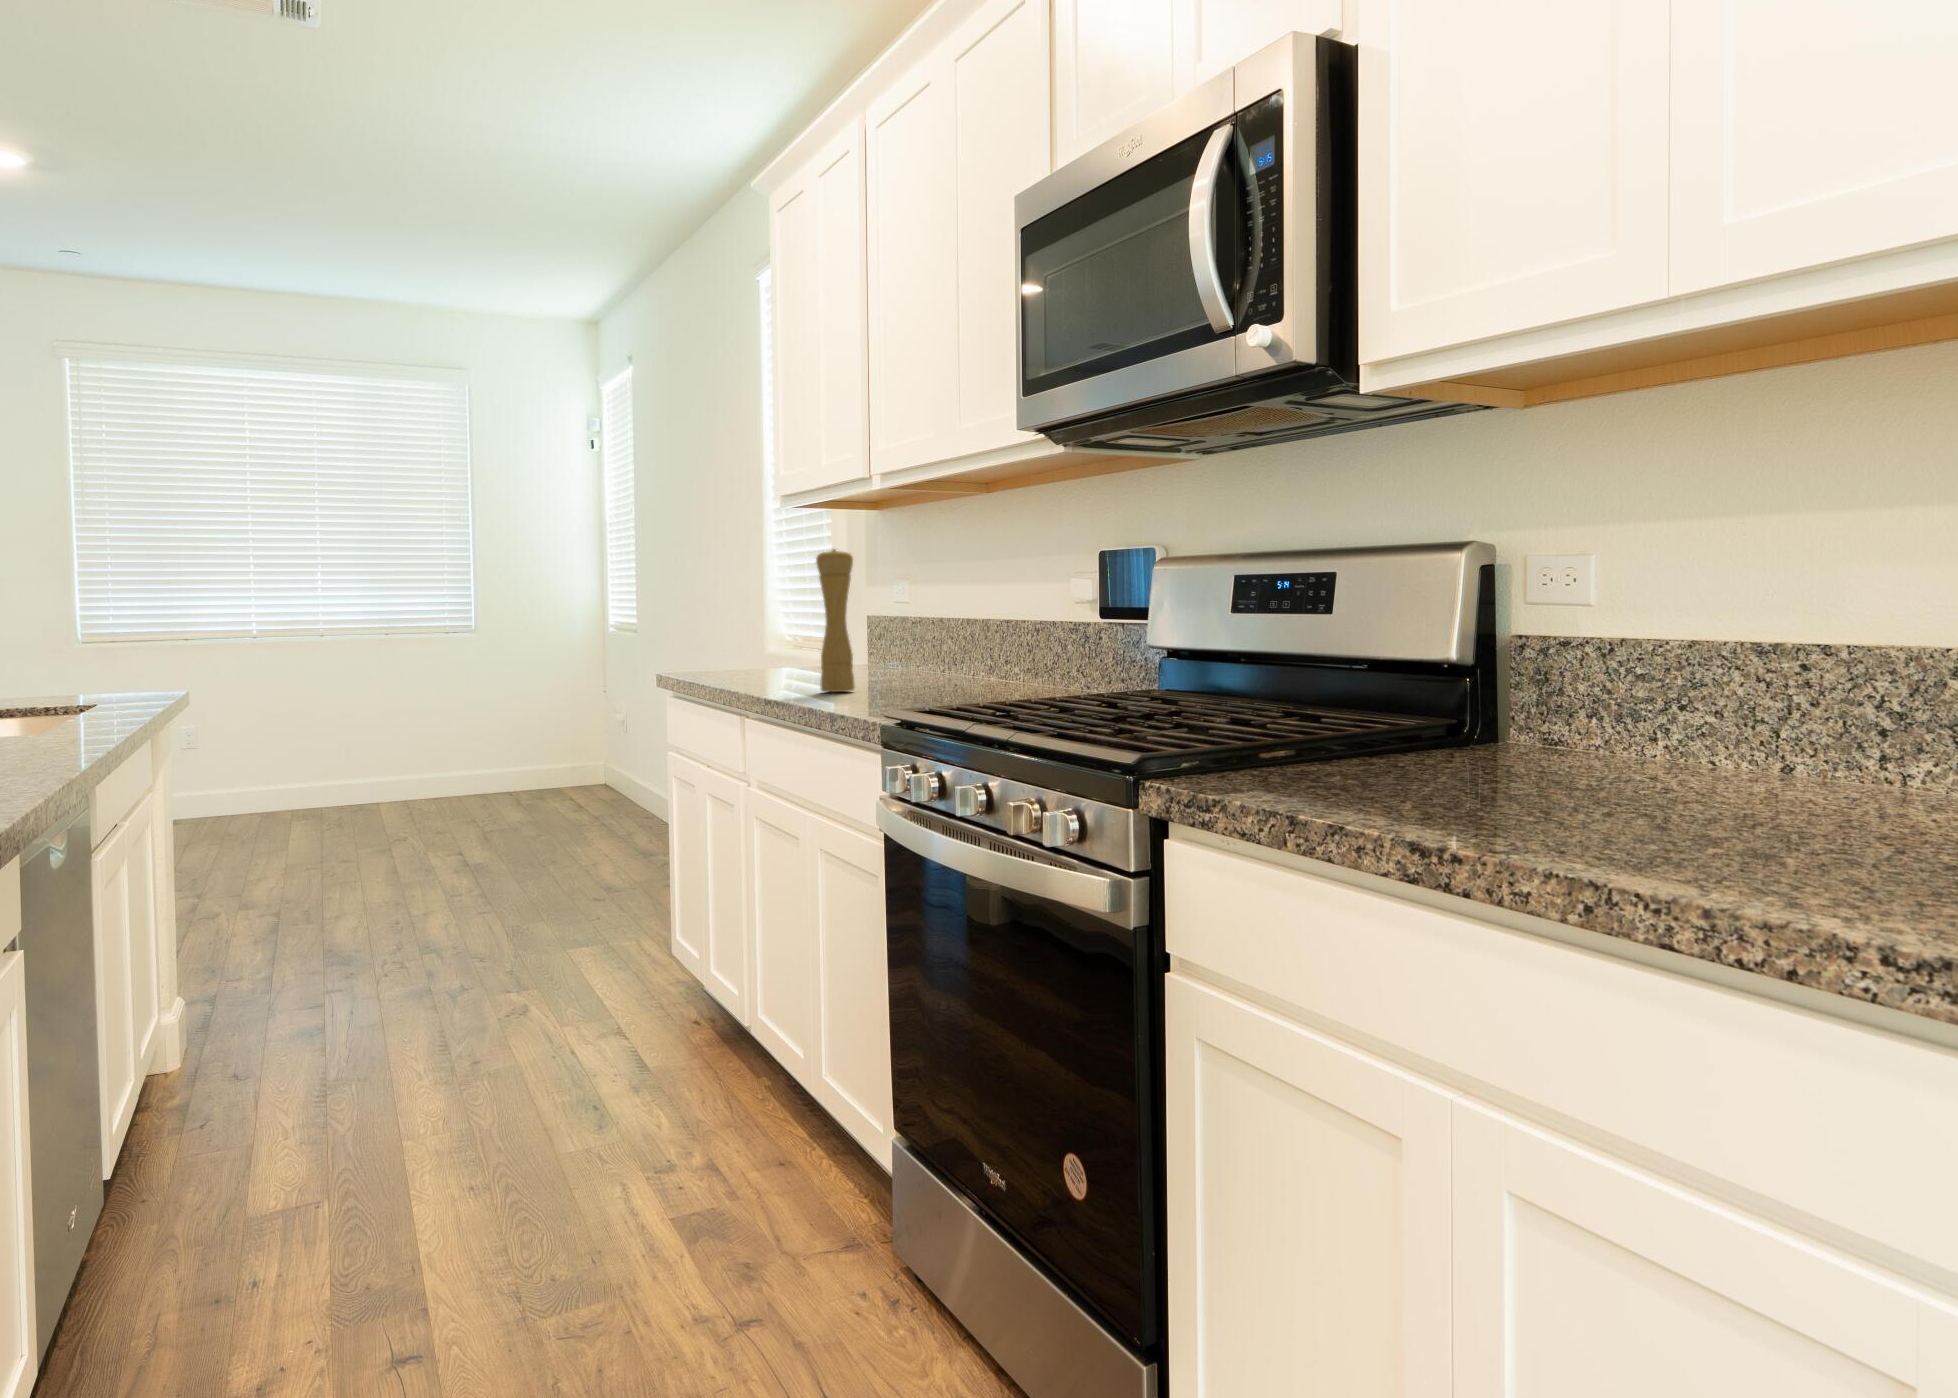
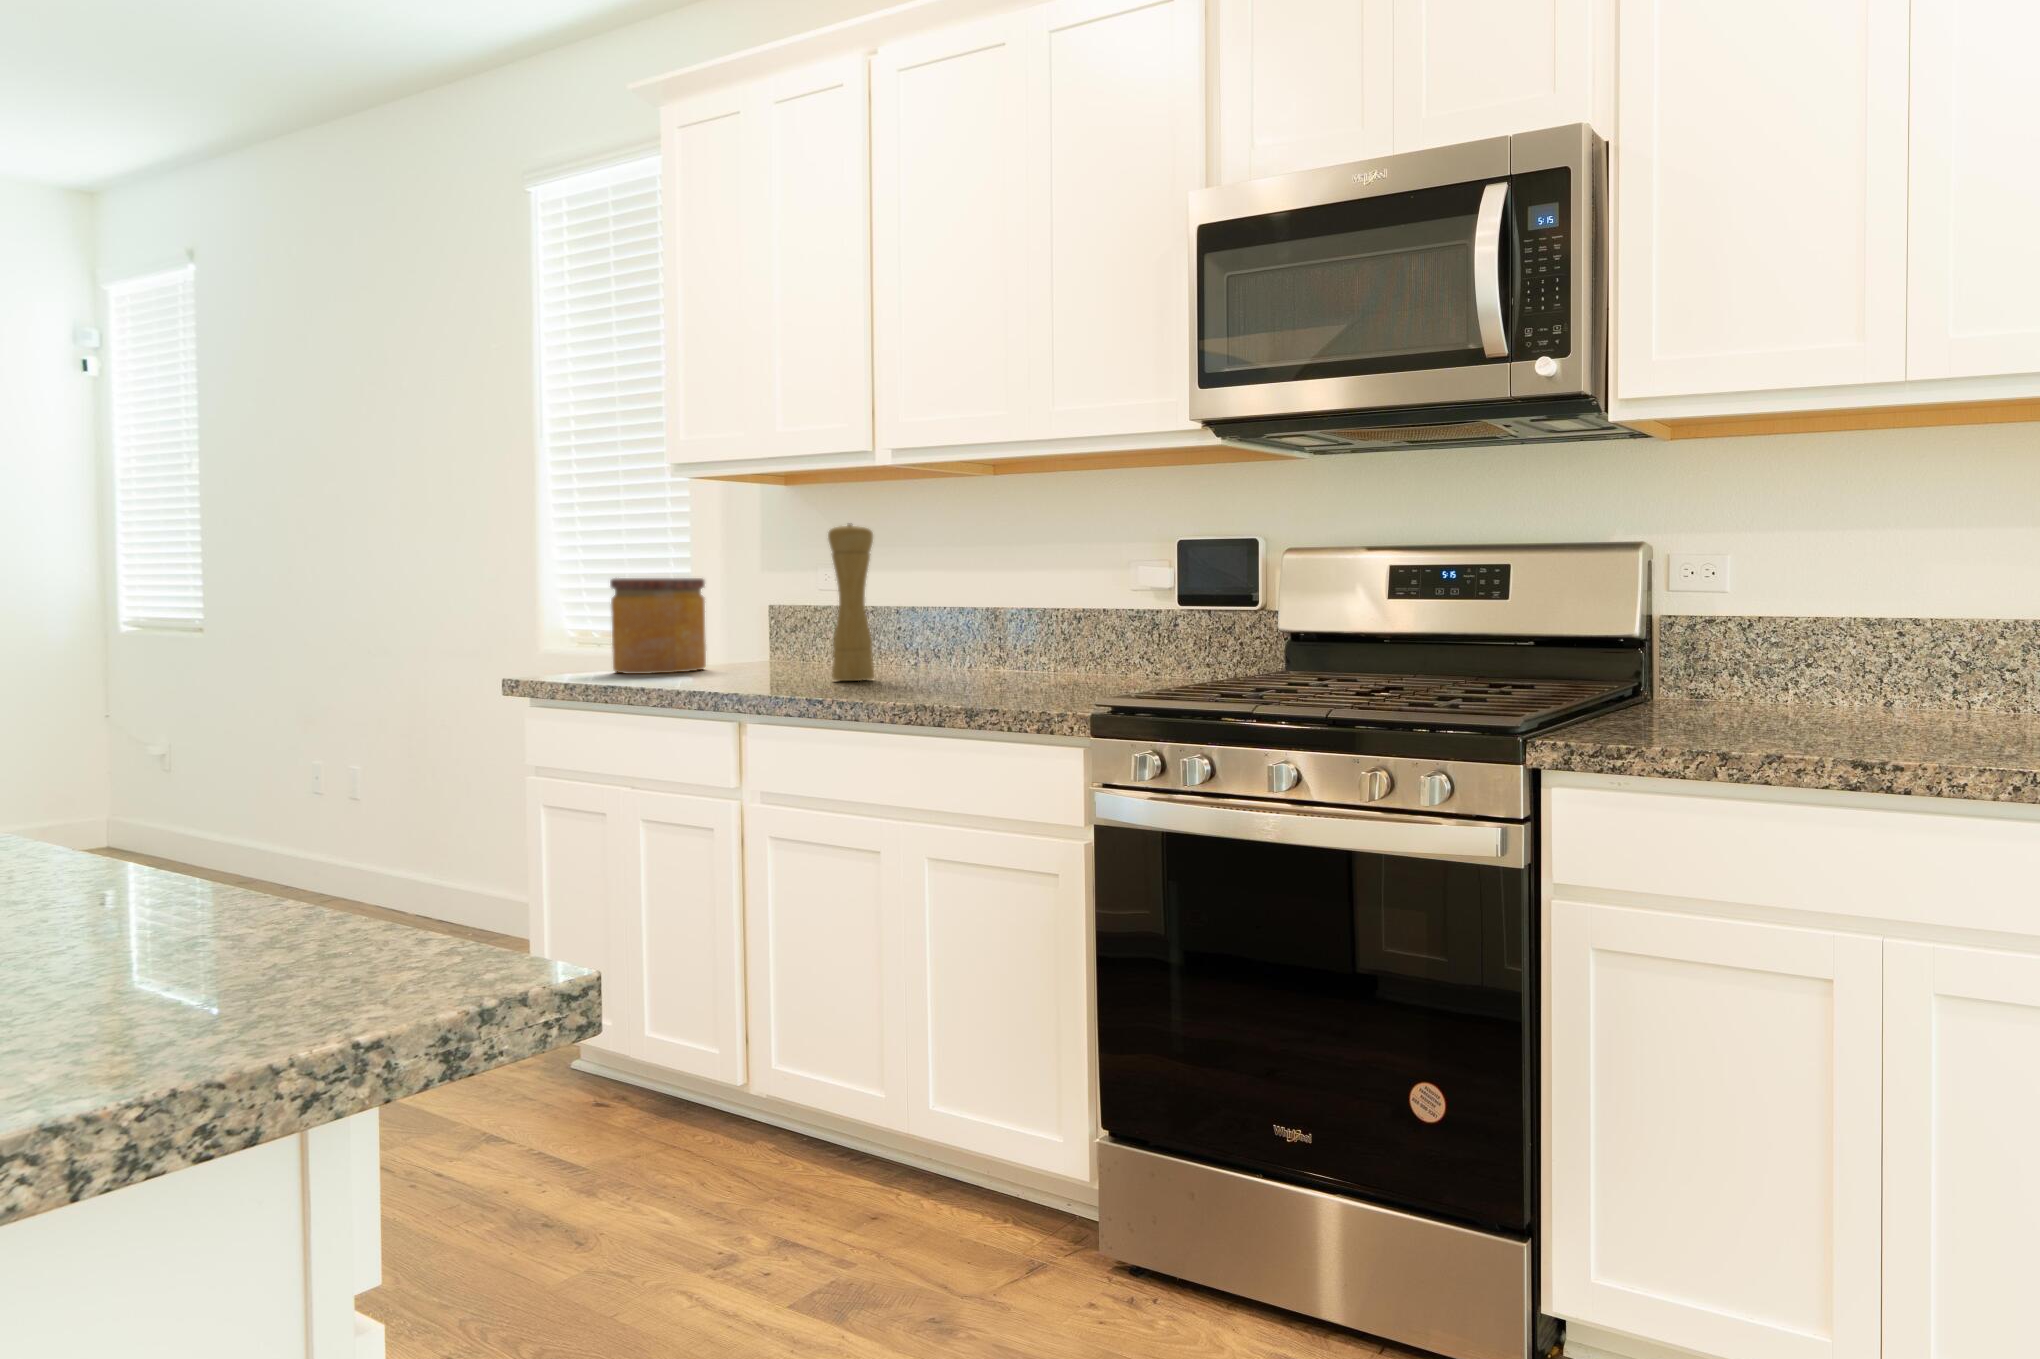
jar: none [740,600,810,682] -> present [610,578,706,674]

